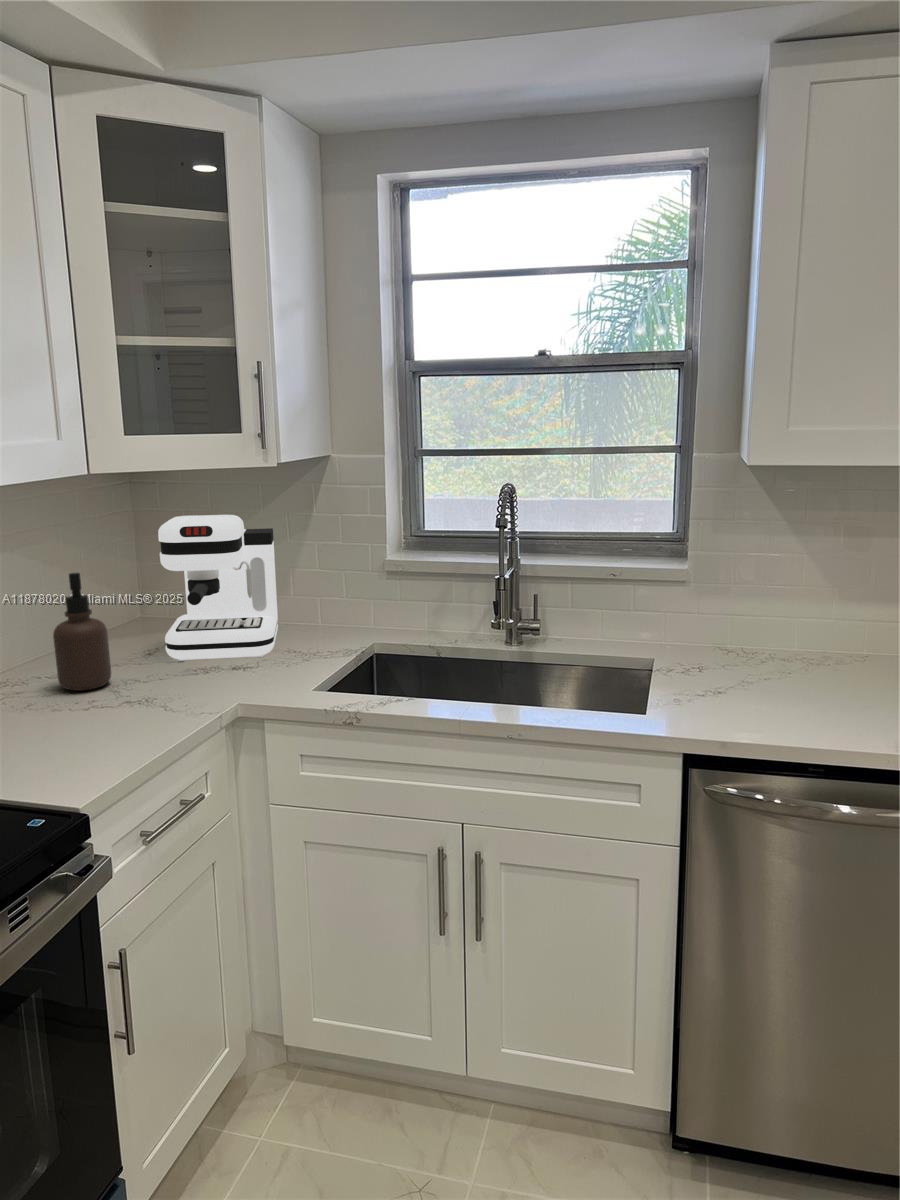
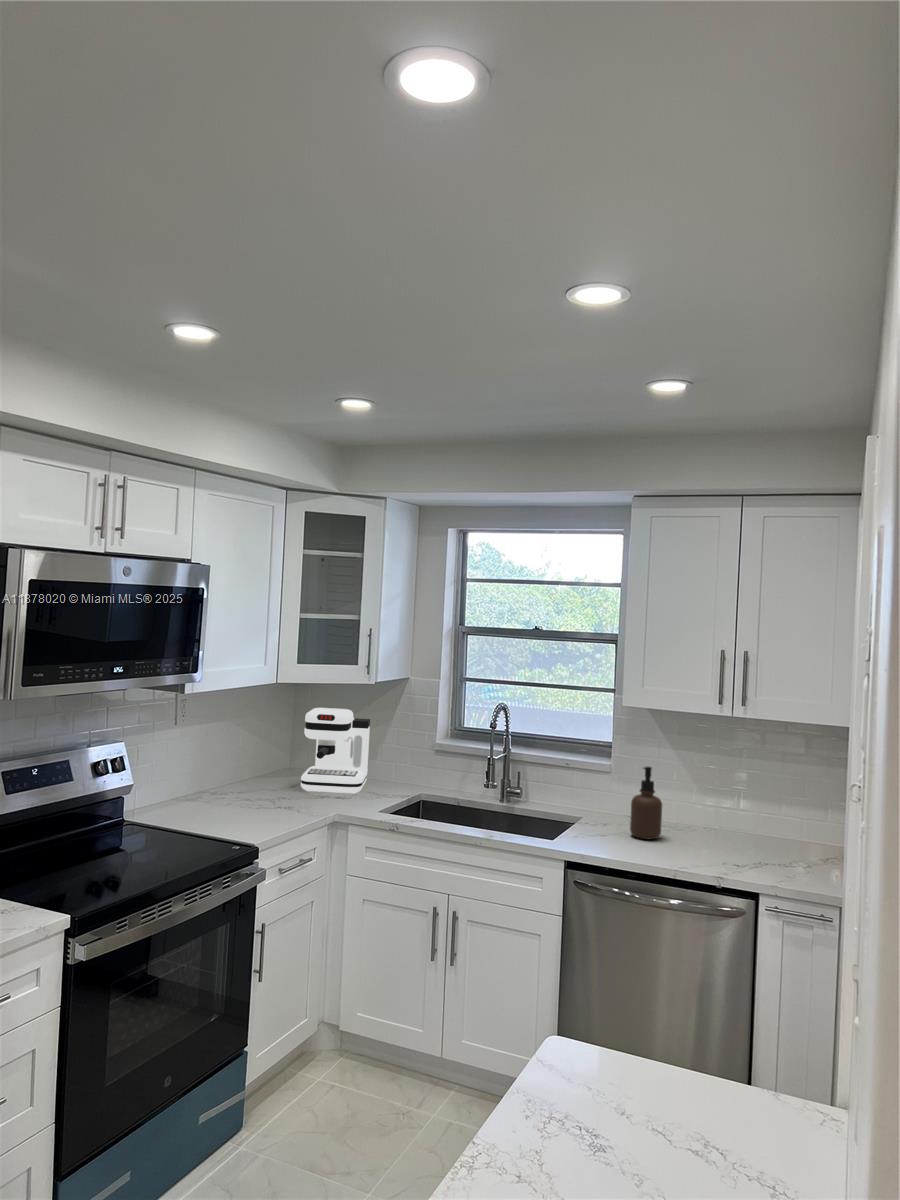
soap dispenser: present [53,573,111,691] -> present [630,766,662,839]

